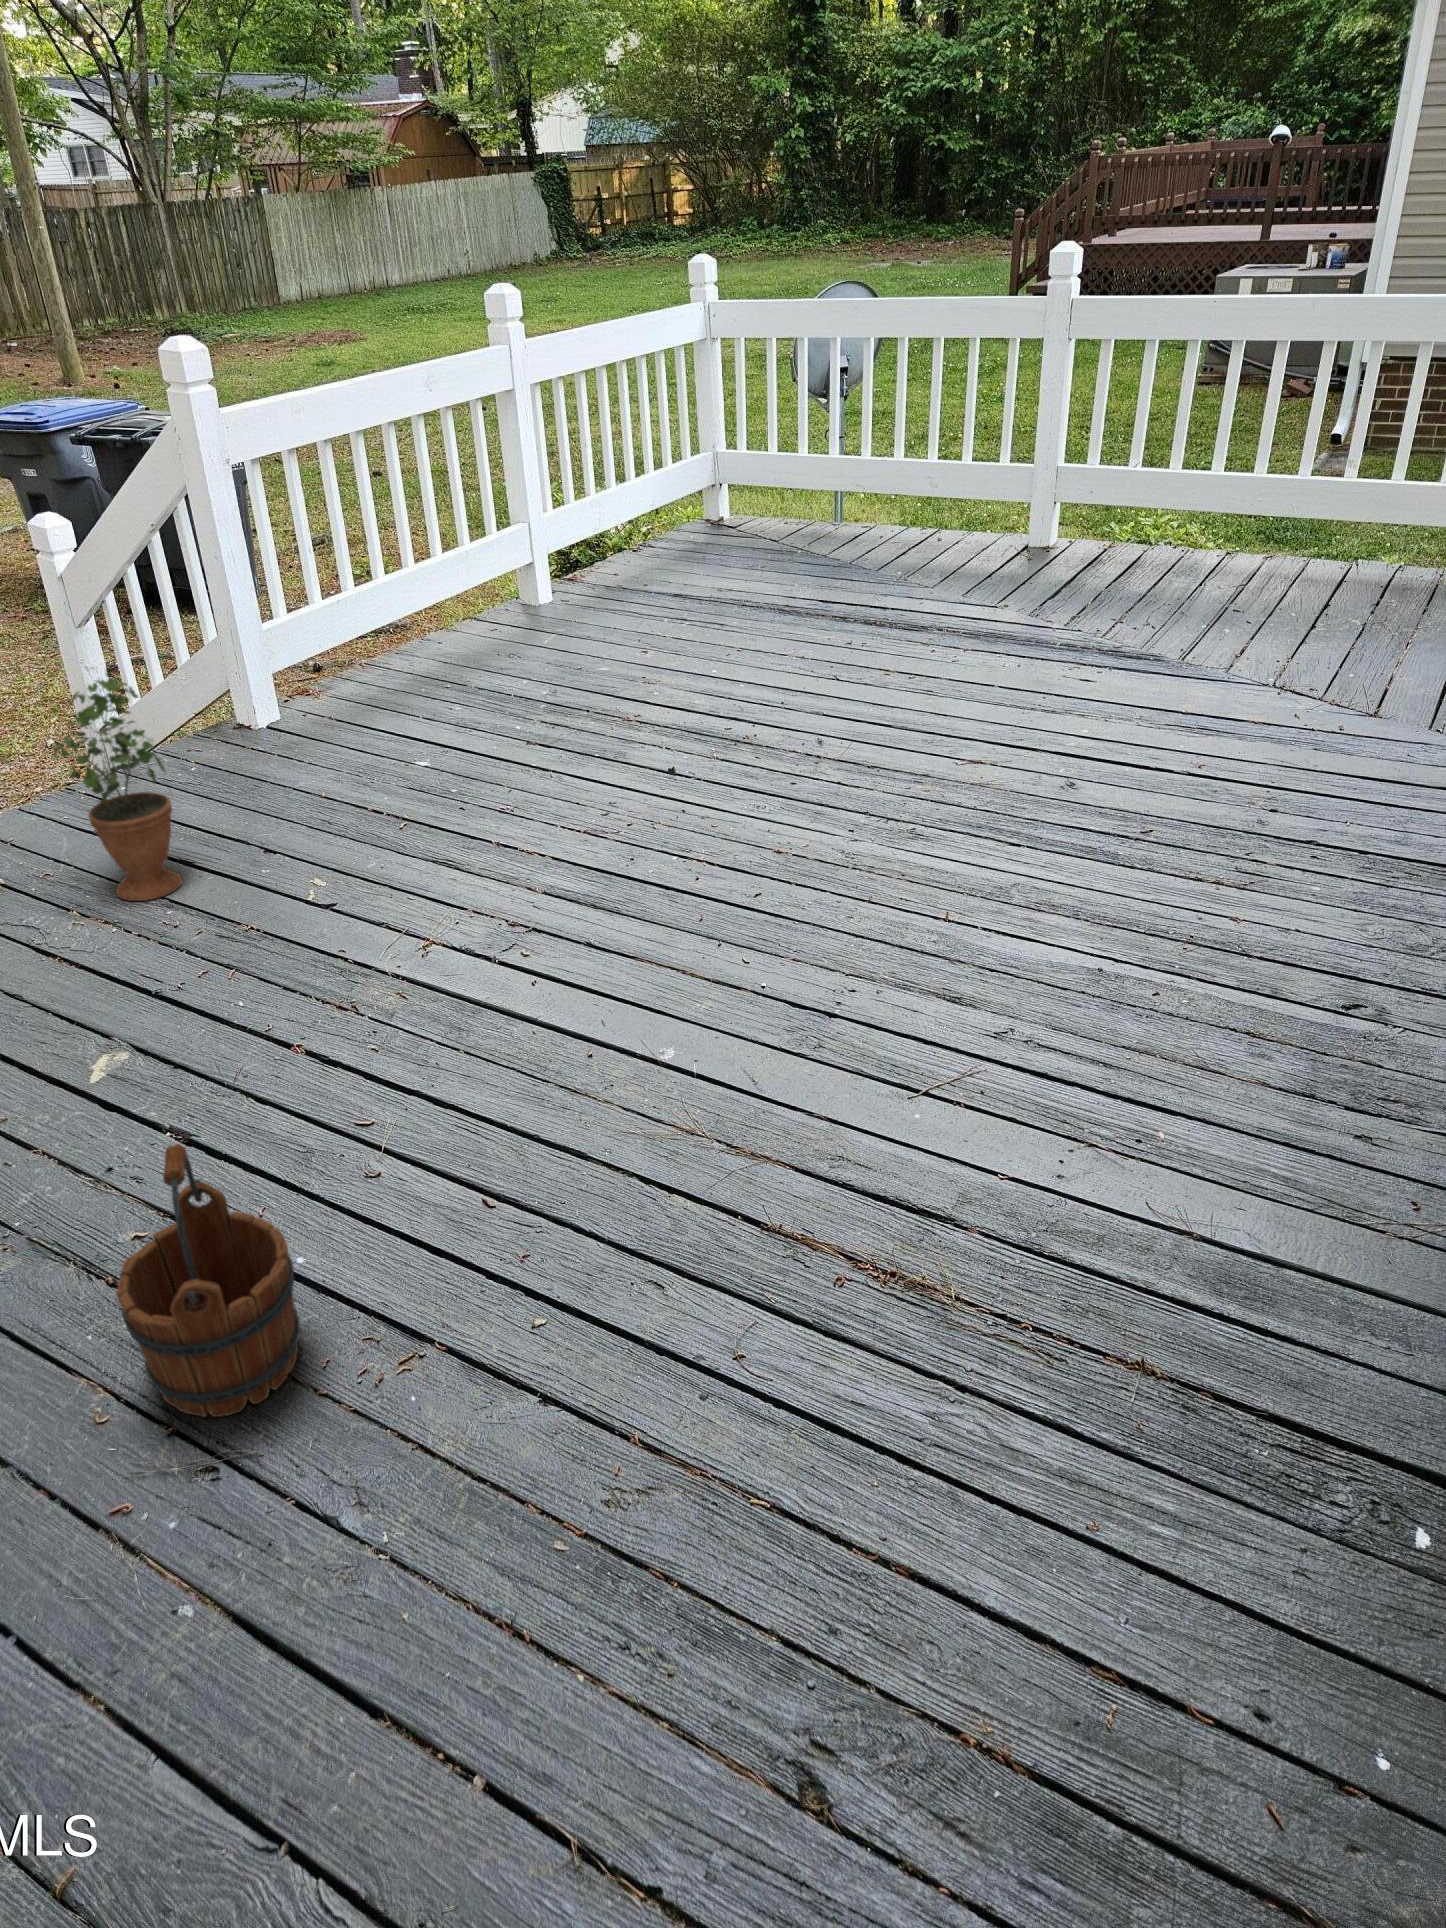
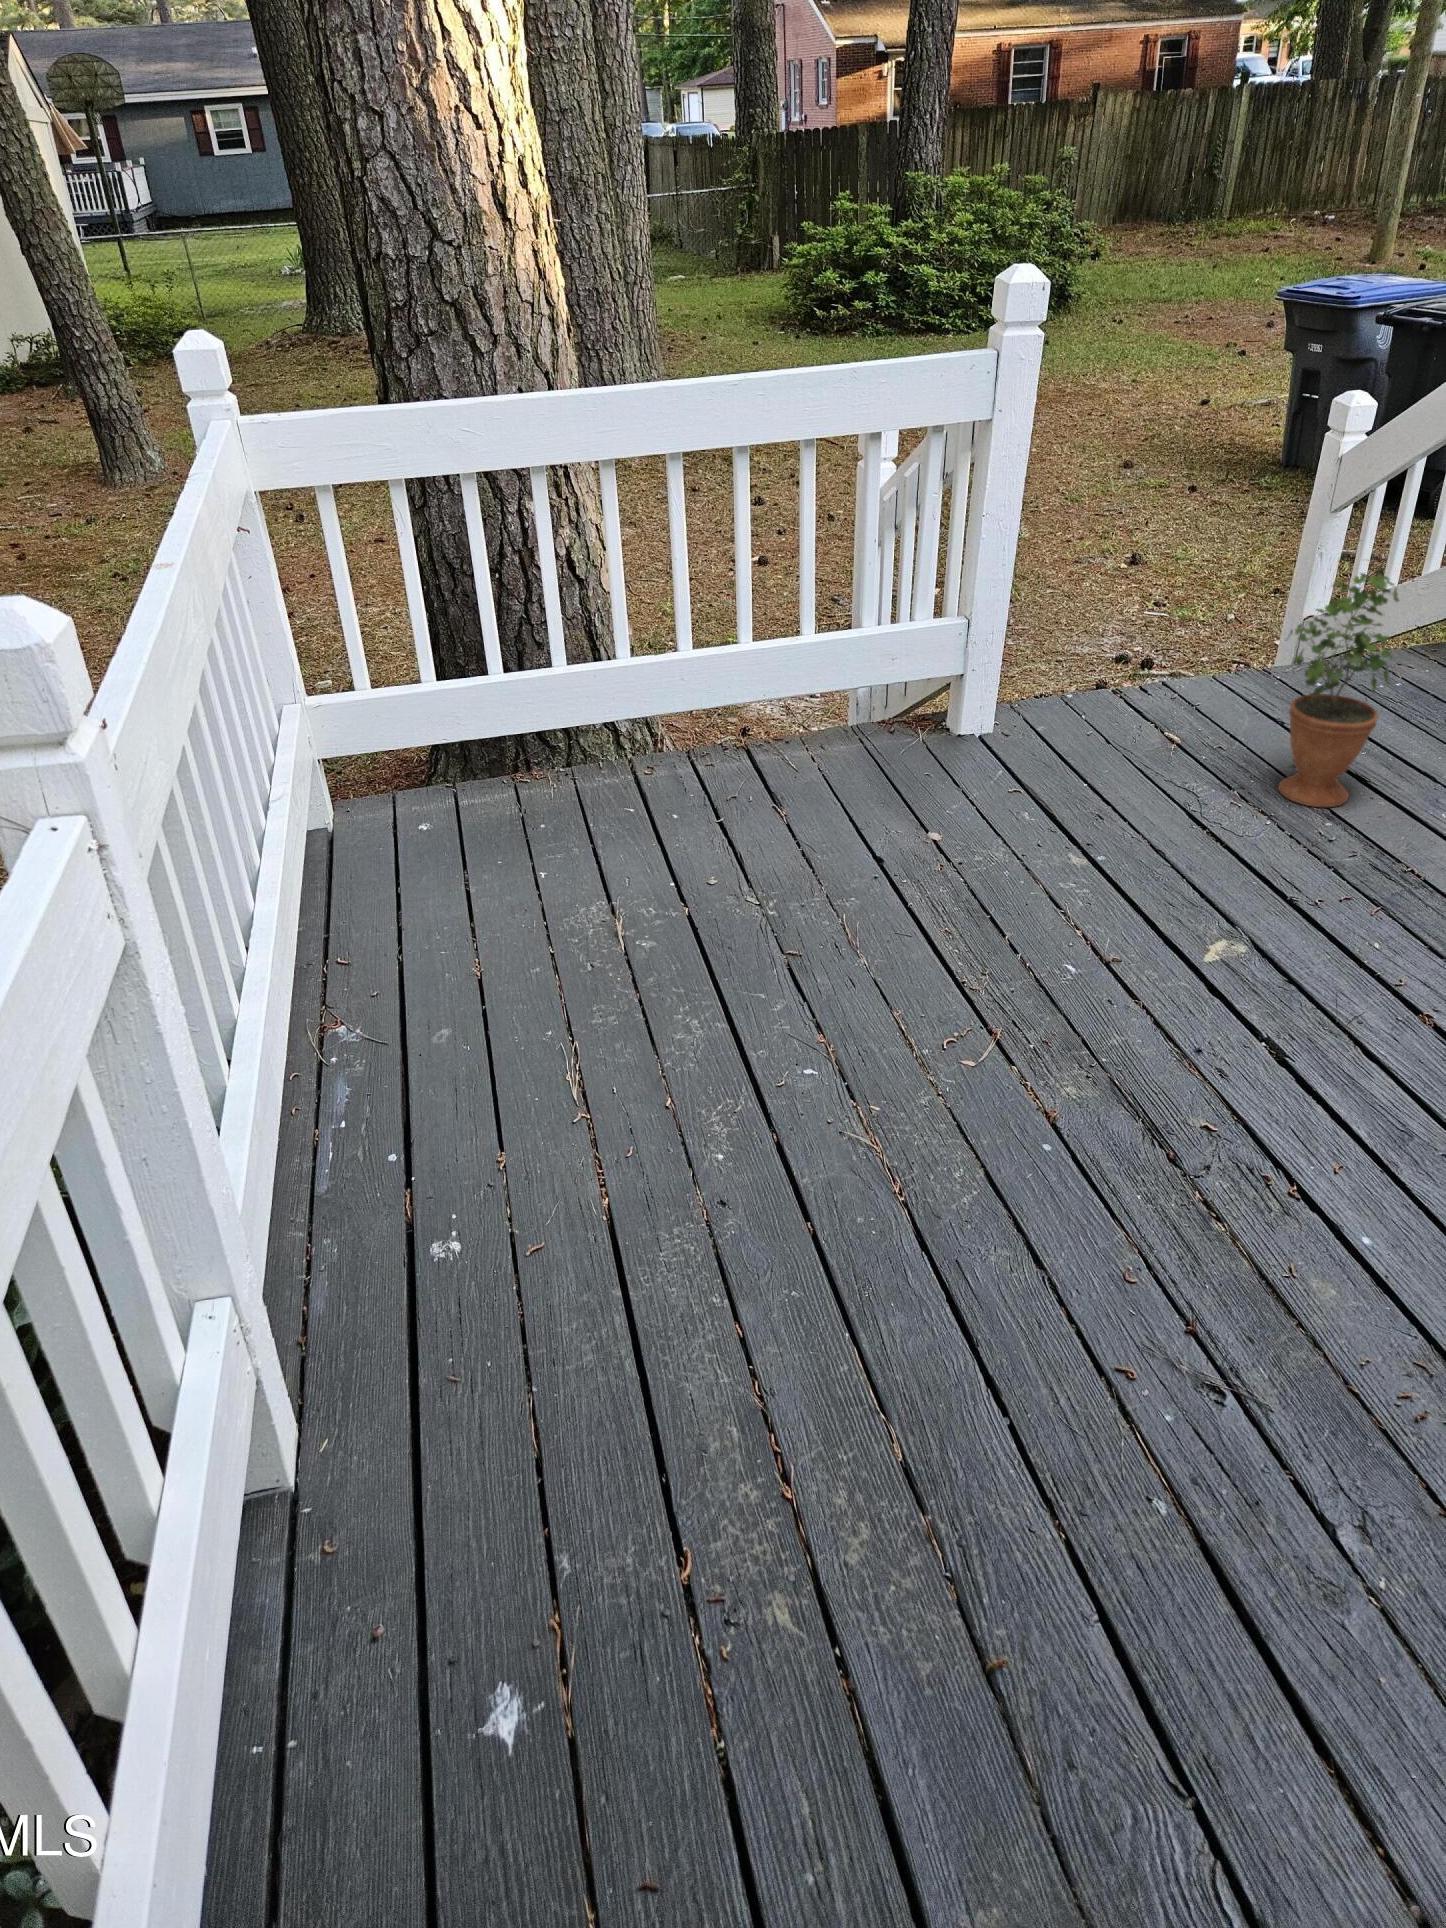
wooden bucket: present [116,1144,300,1417] -> none [1190,1075,1391,1357]

